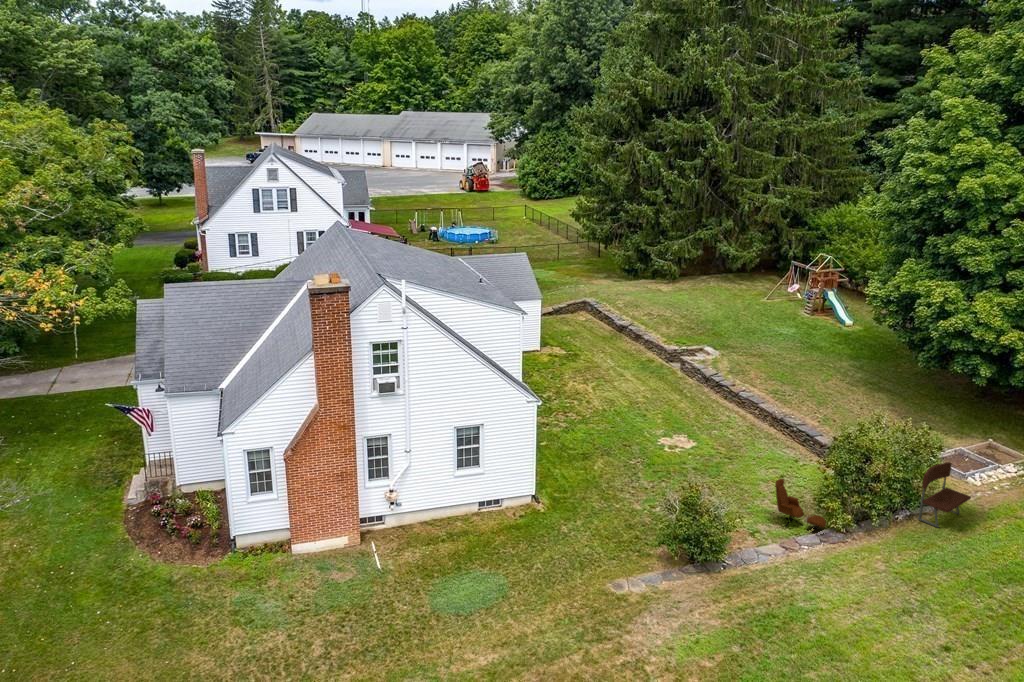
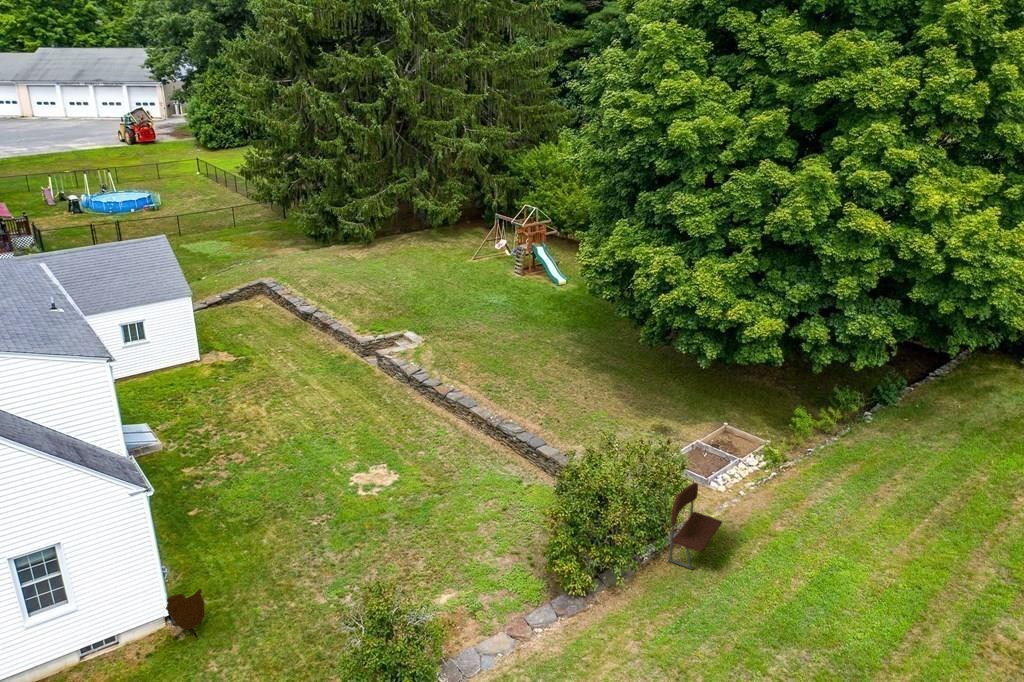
lounge chair: present [775,479,826,531] -> present [166,589,206,639]

